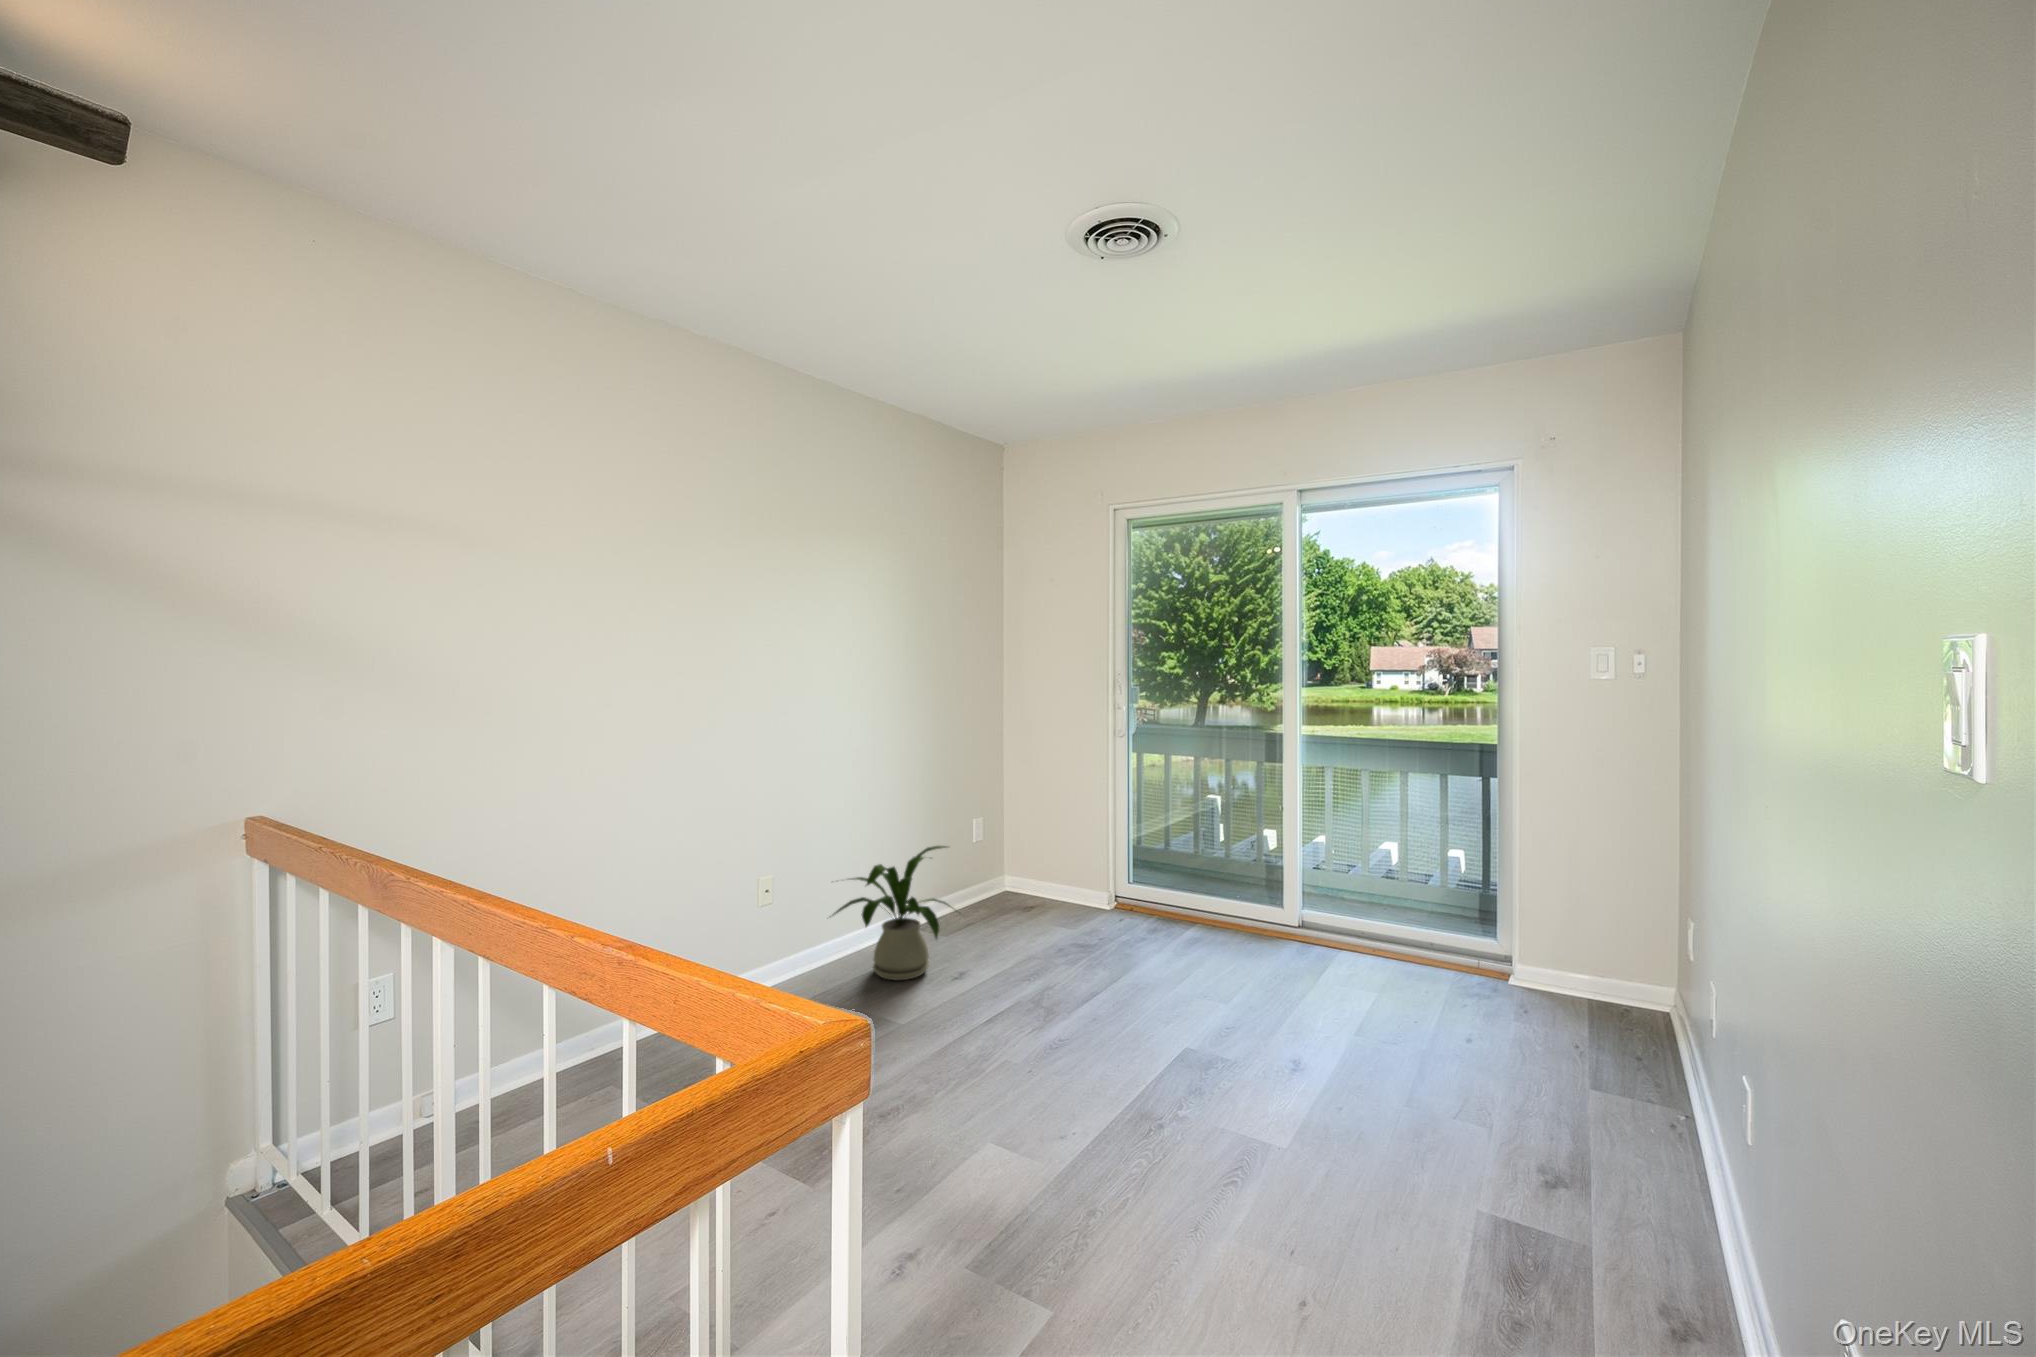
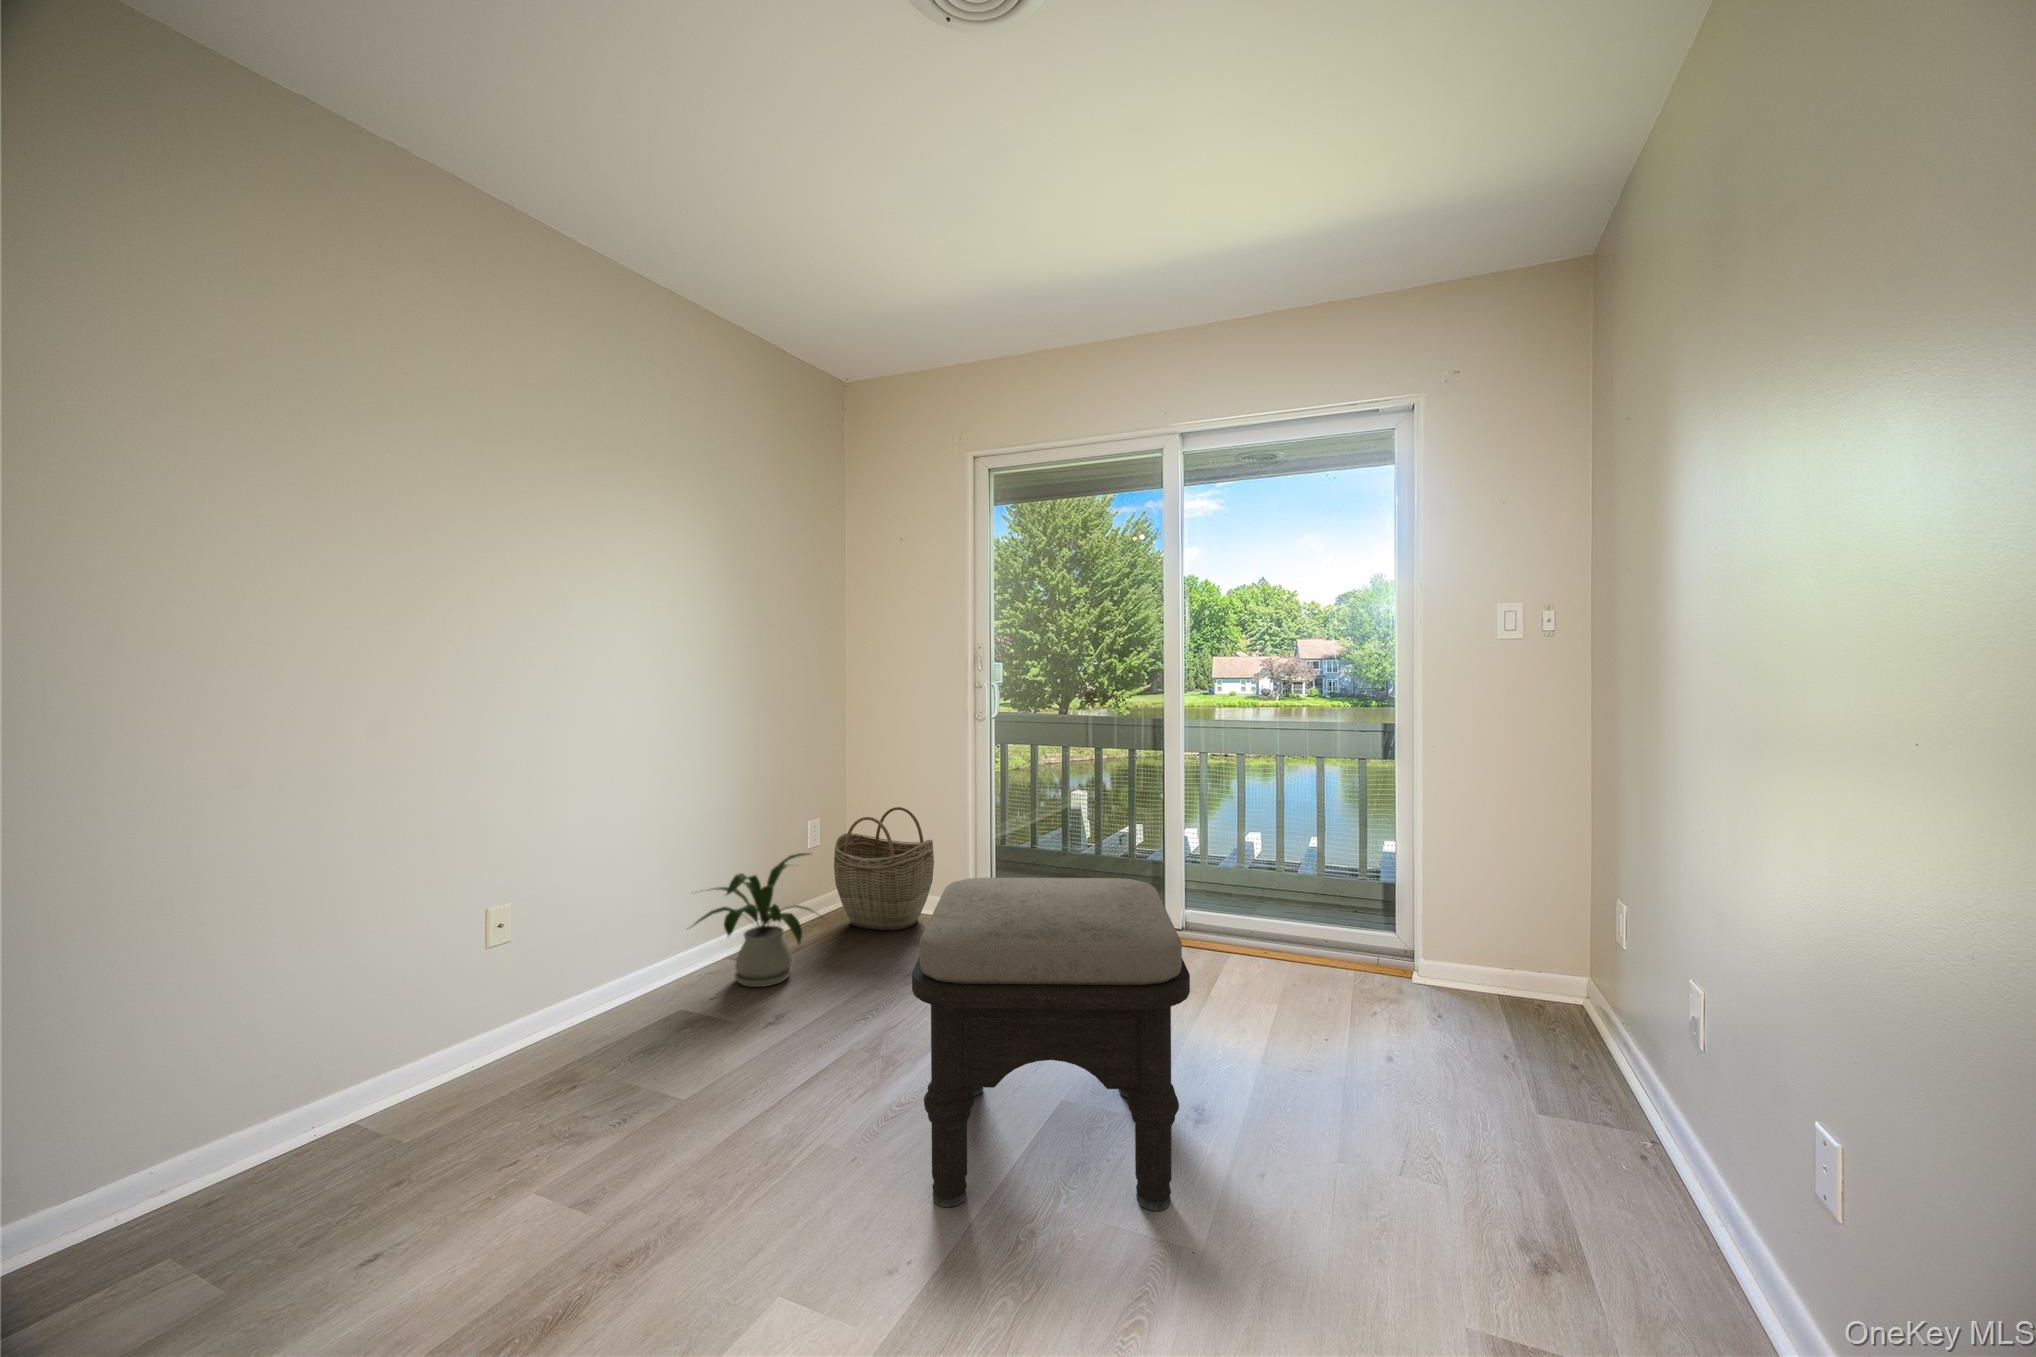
woven basket: none [966,802,1065,928] -> present [834,807,934,931]
ottoman: none [1083,879,1416,1286] -> present [912,878,1190,1211]

